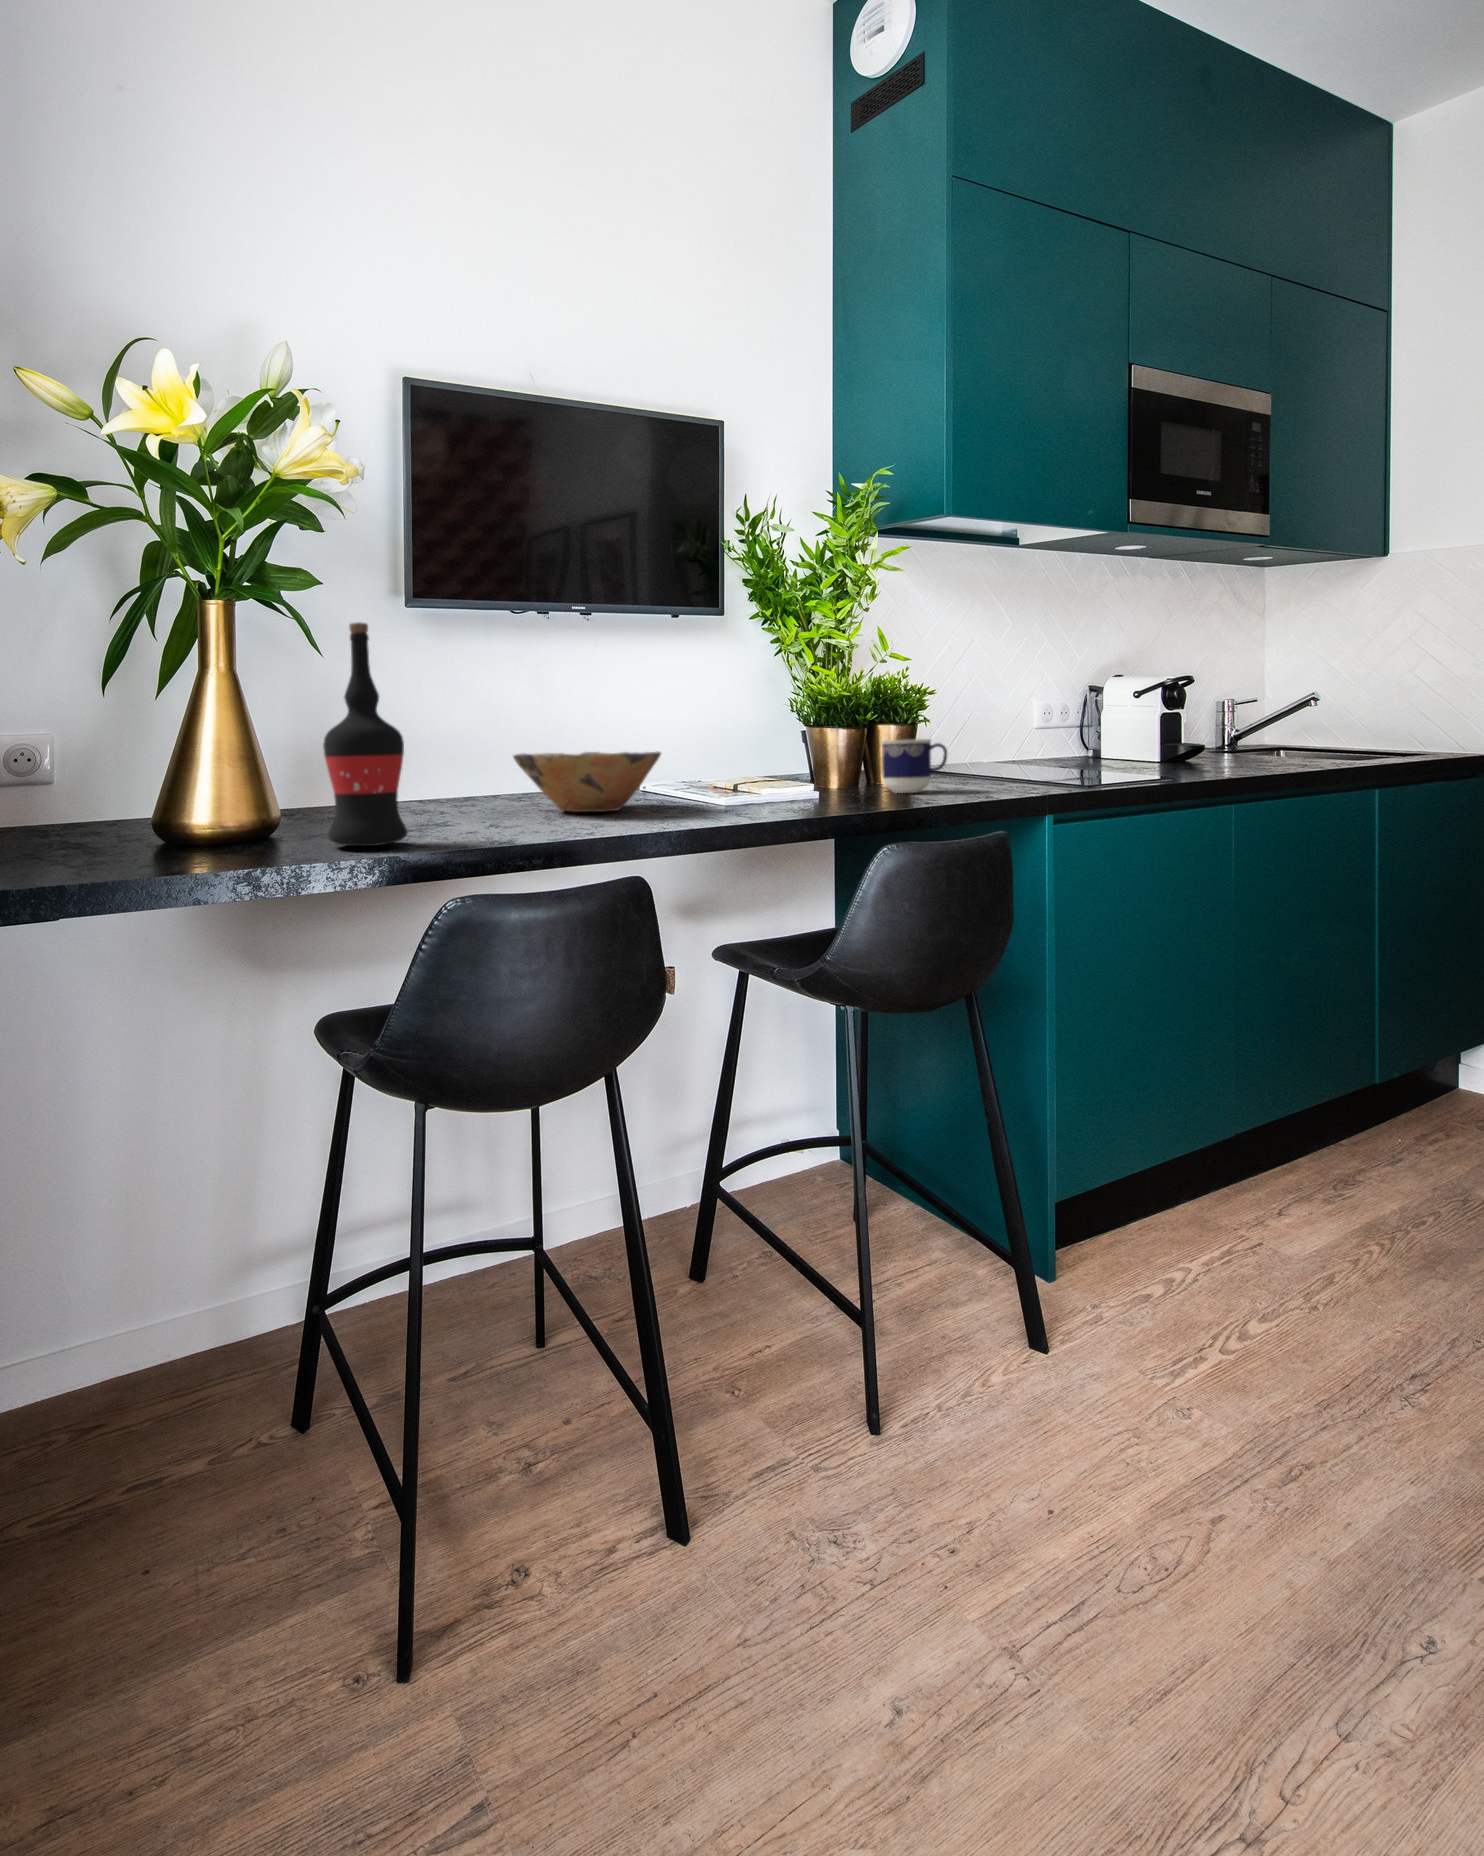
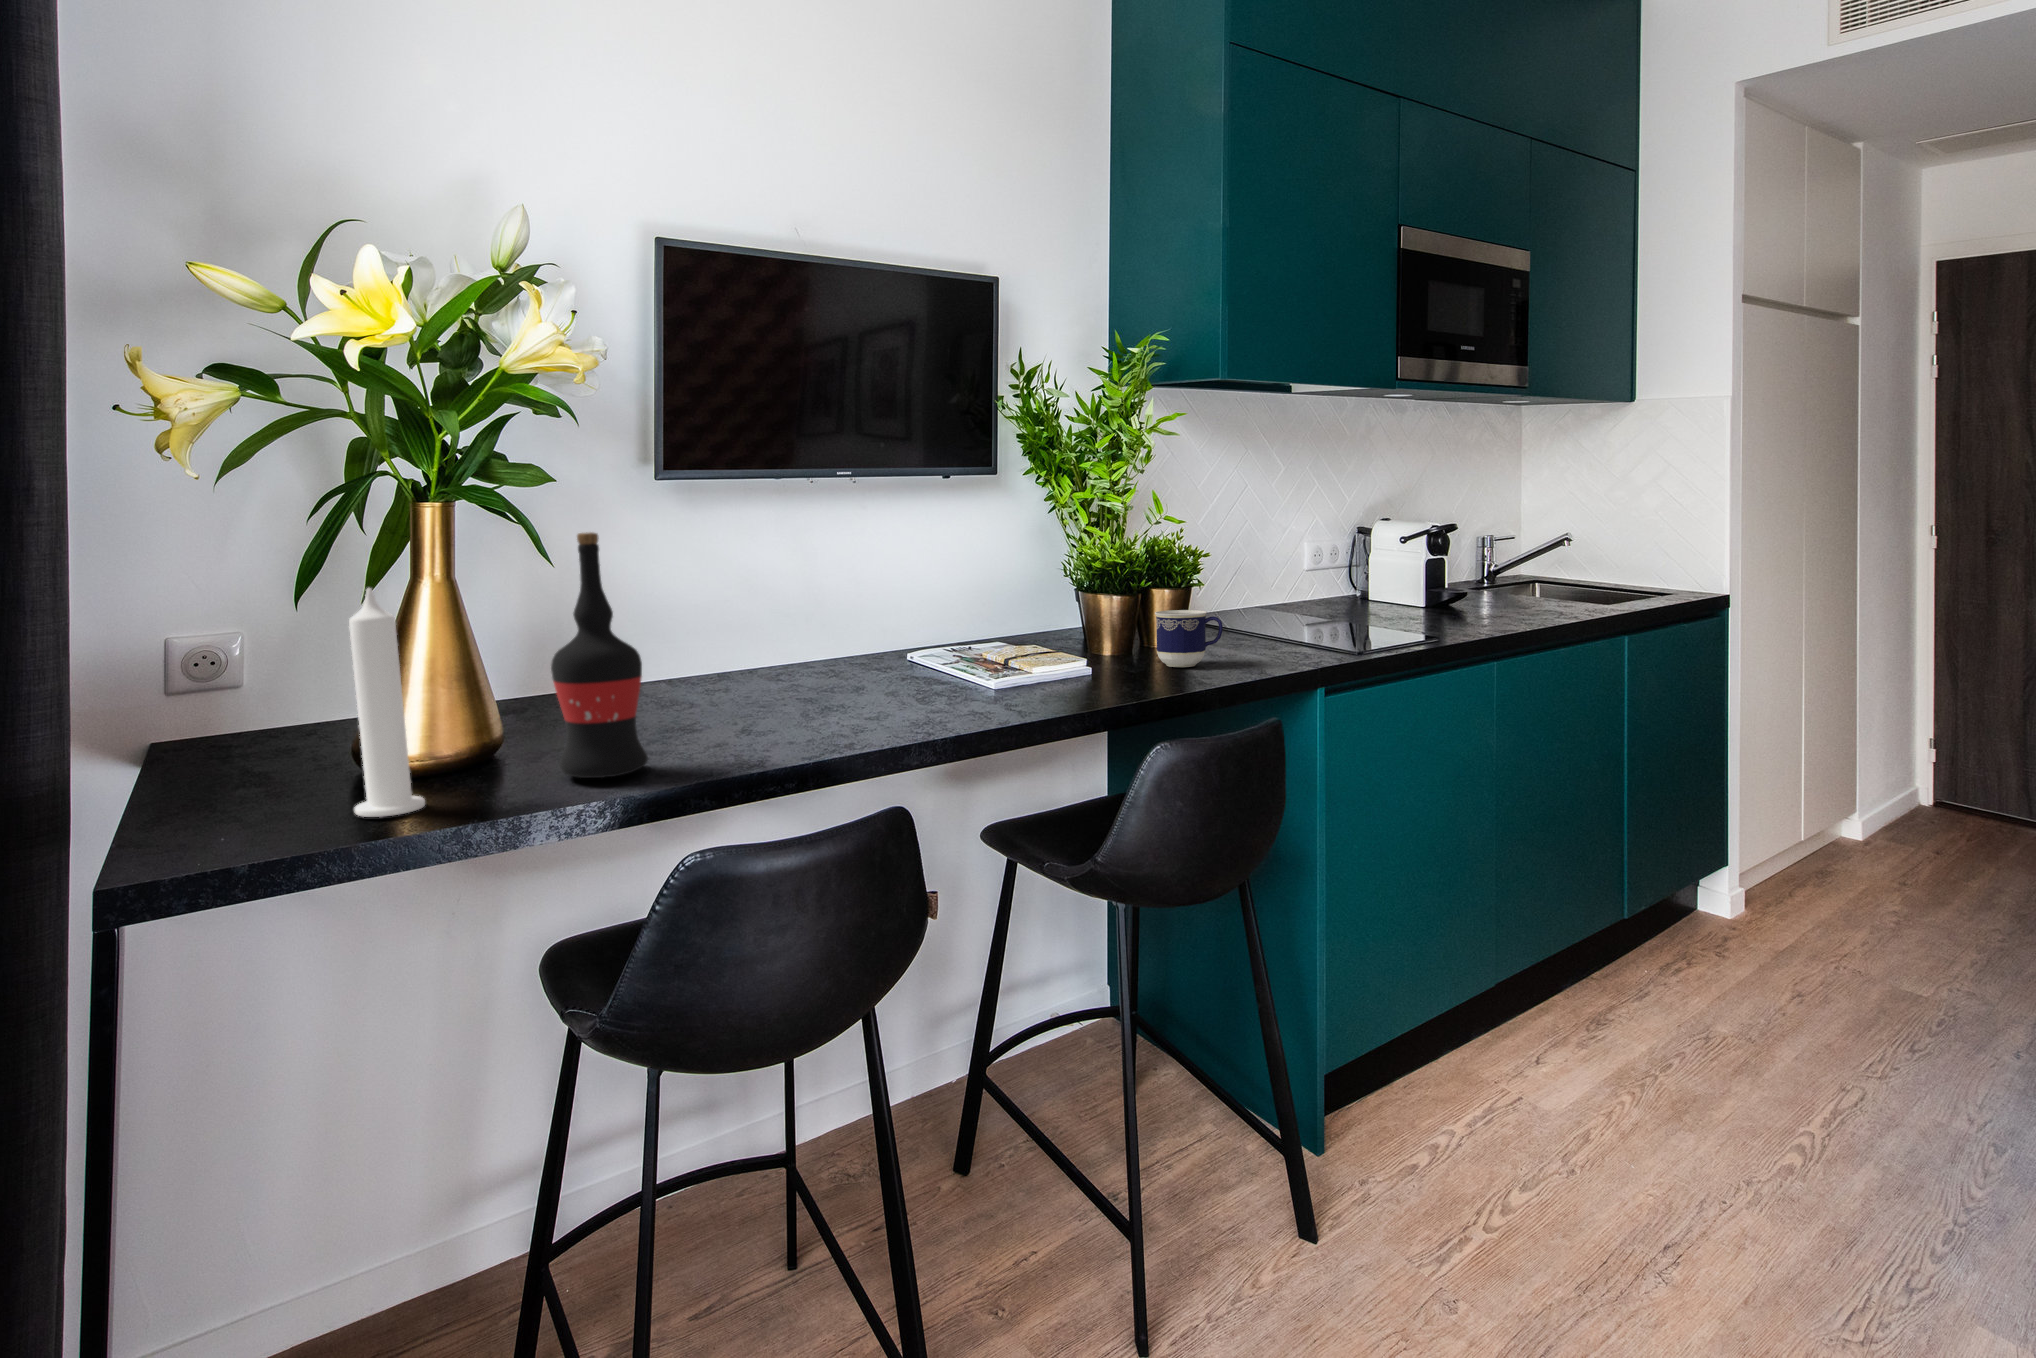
candle: none [153,661,214,864] -> present [349,588,425,817]
bowl: present [513,752,661,812] -> none [770,634,928,706]

